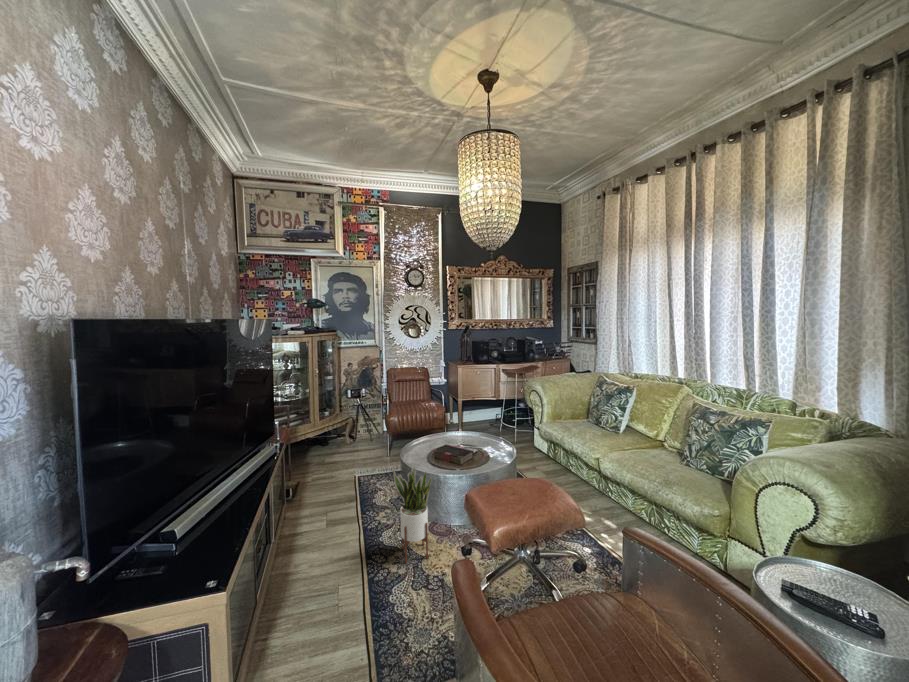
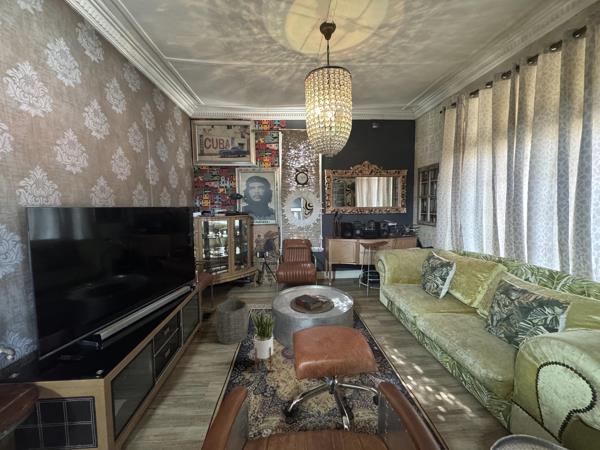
woven basket: none [319,462,371,532] -> present [215,300,249,344]

